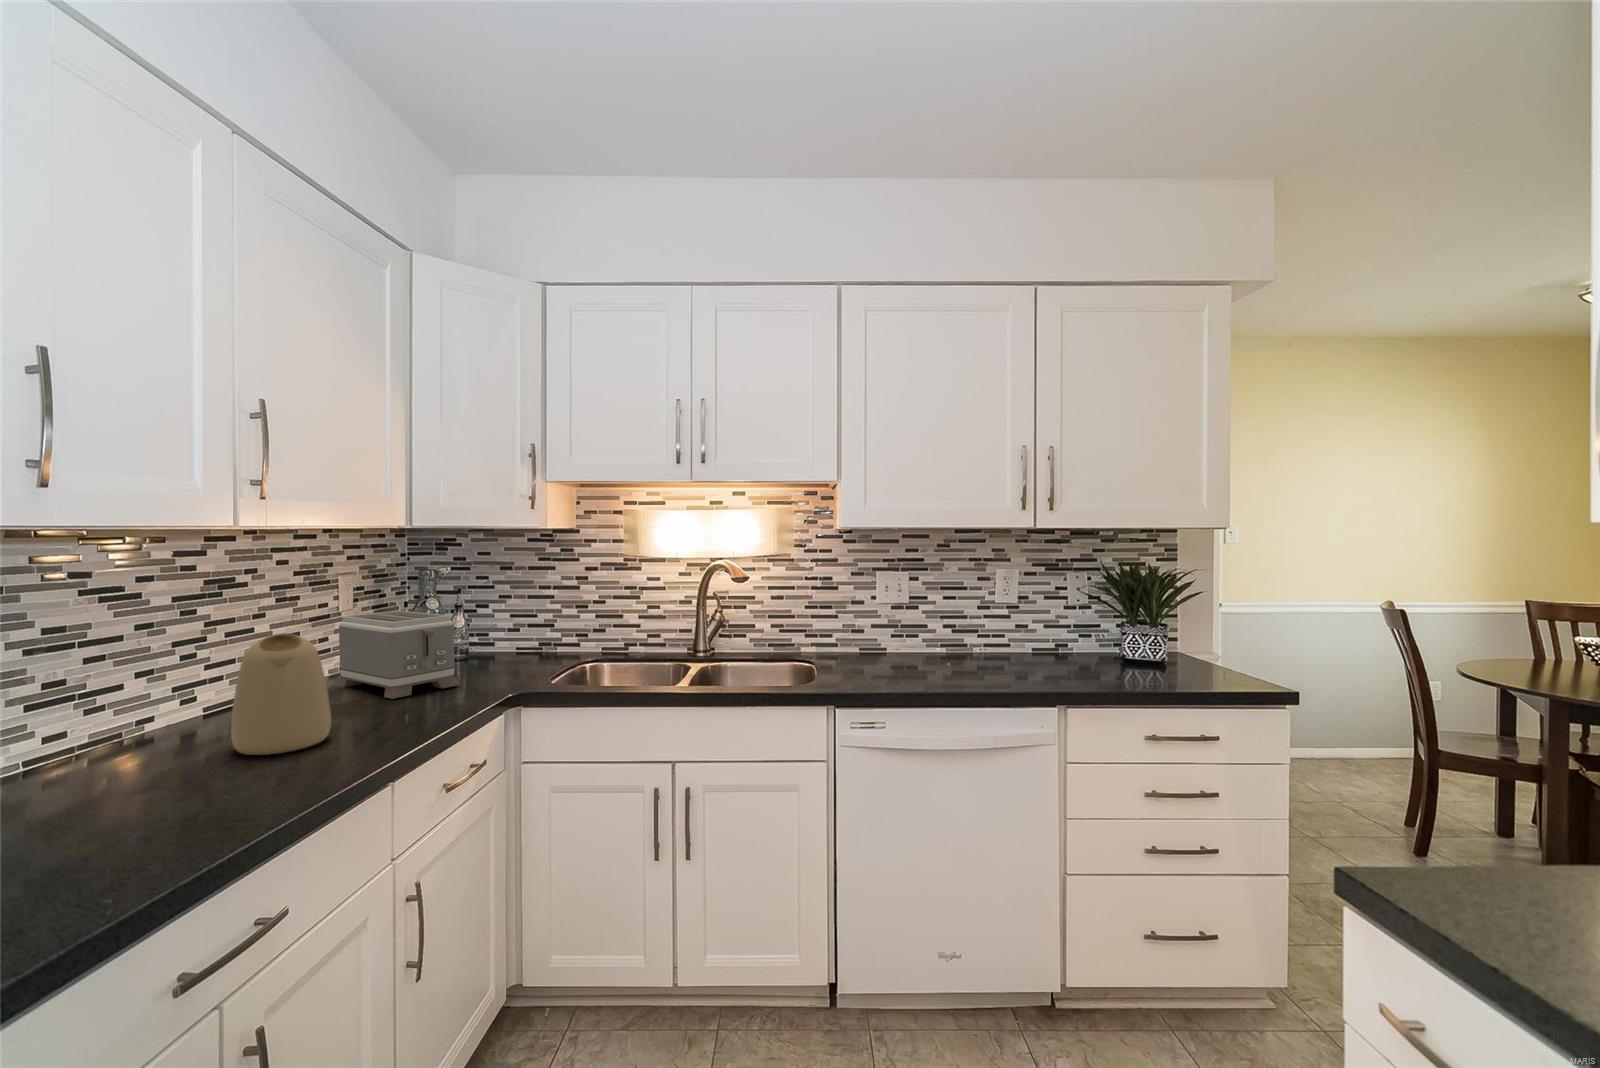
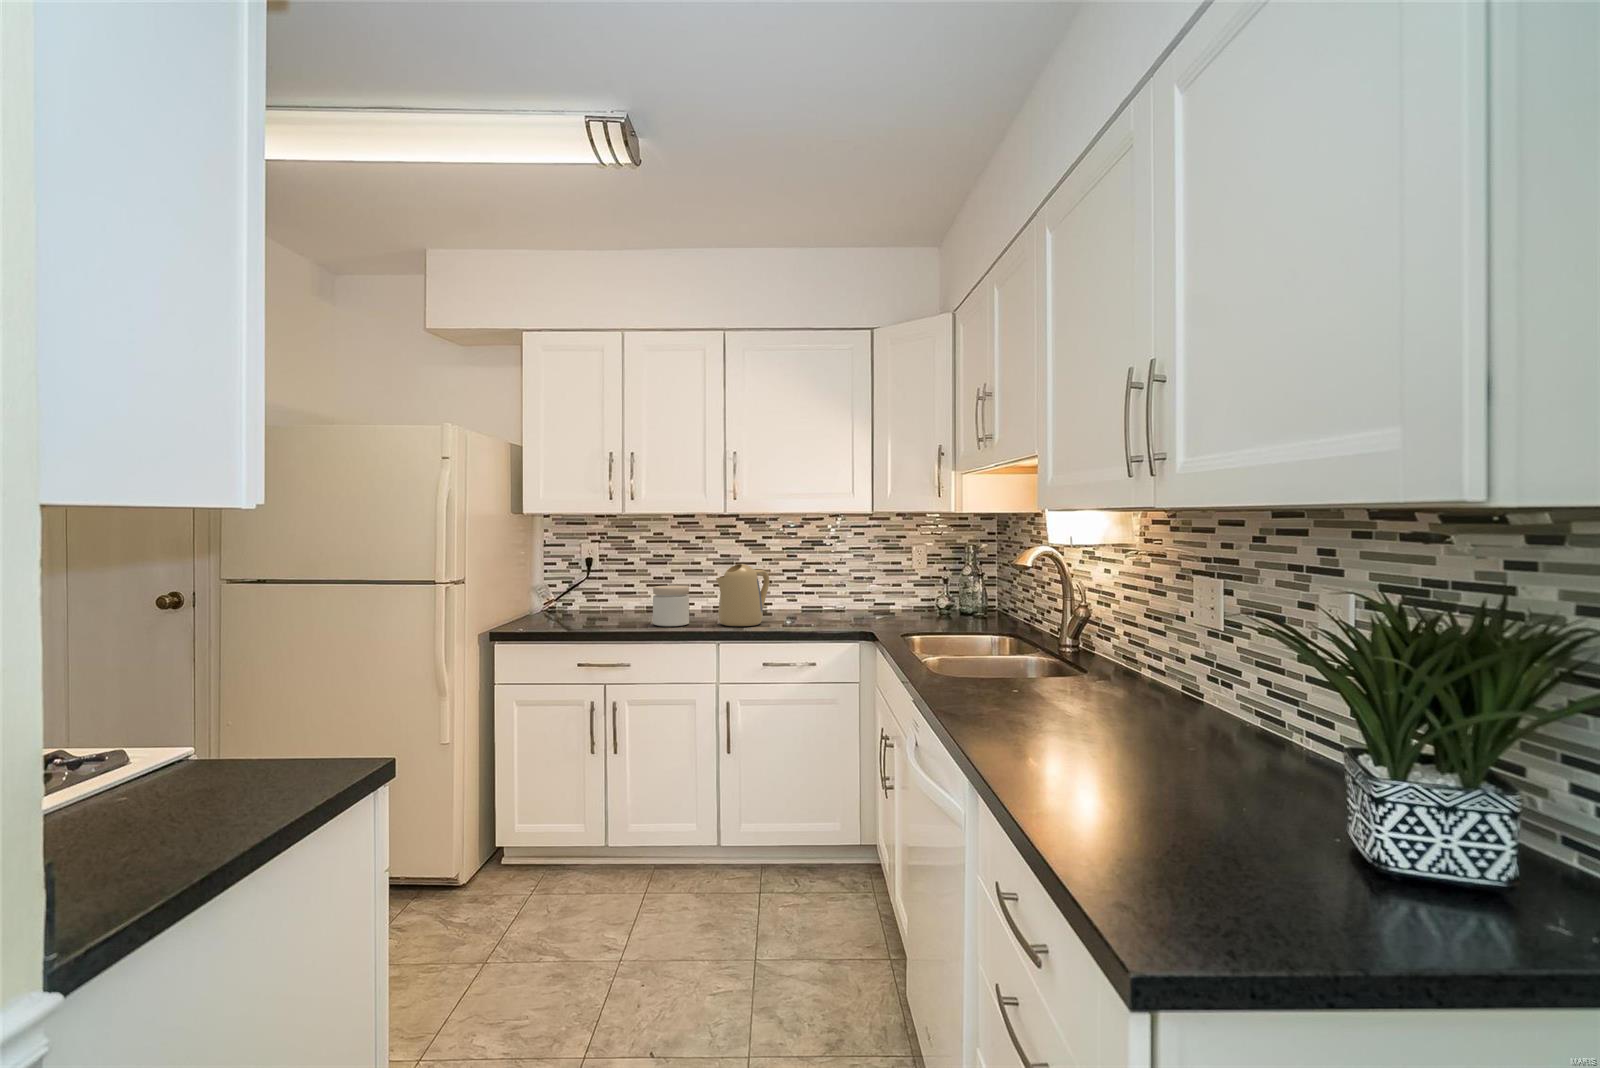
toaster: present [337,611,459,699] -> none [837,569,913,626]
jar: none [110,700,218,806] -> present [653,586,689,626]

